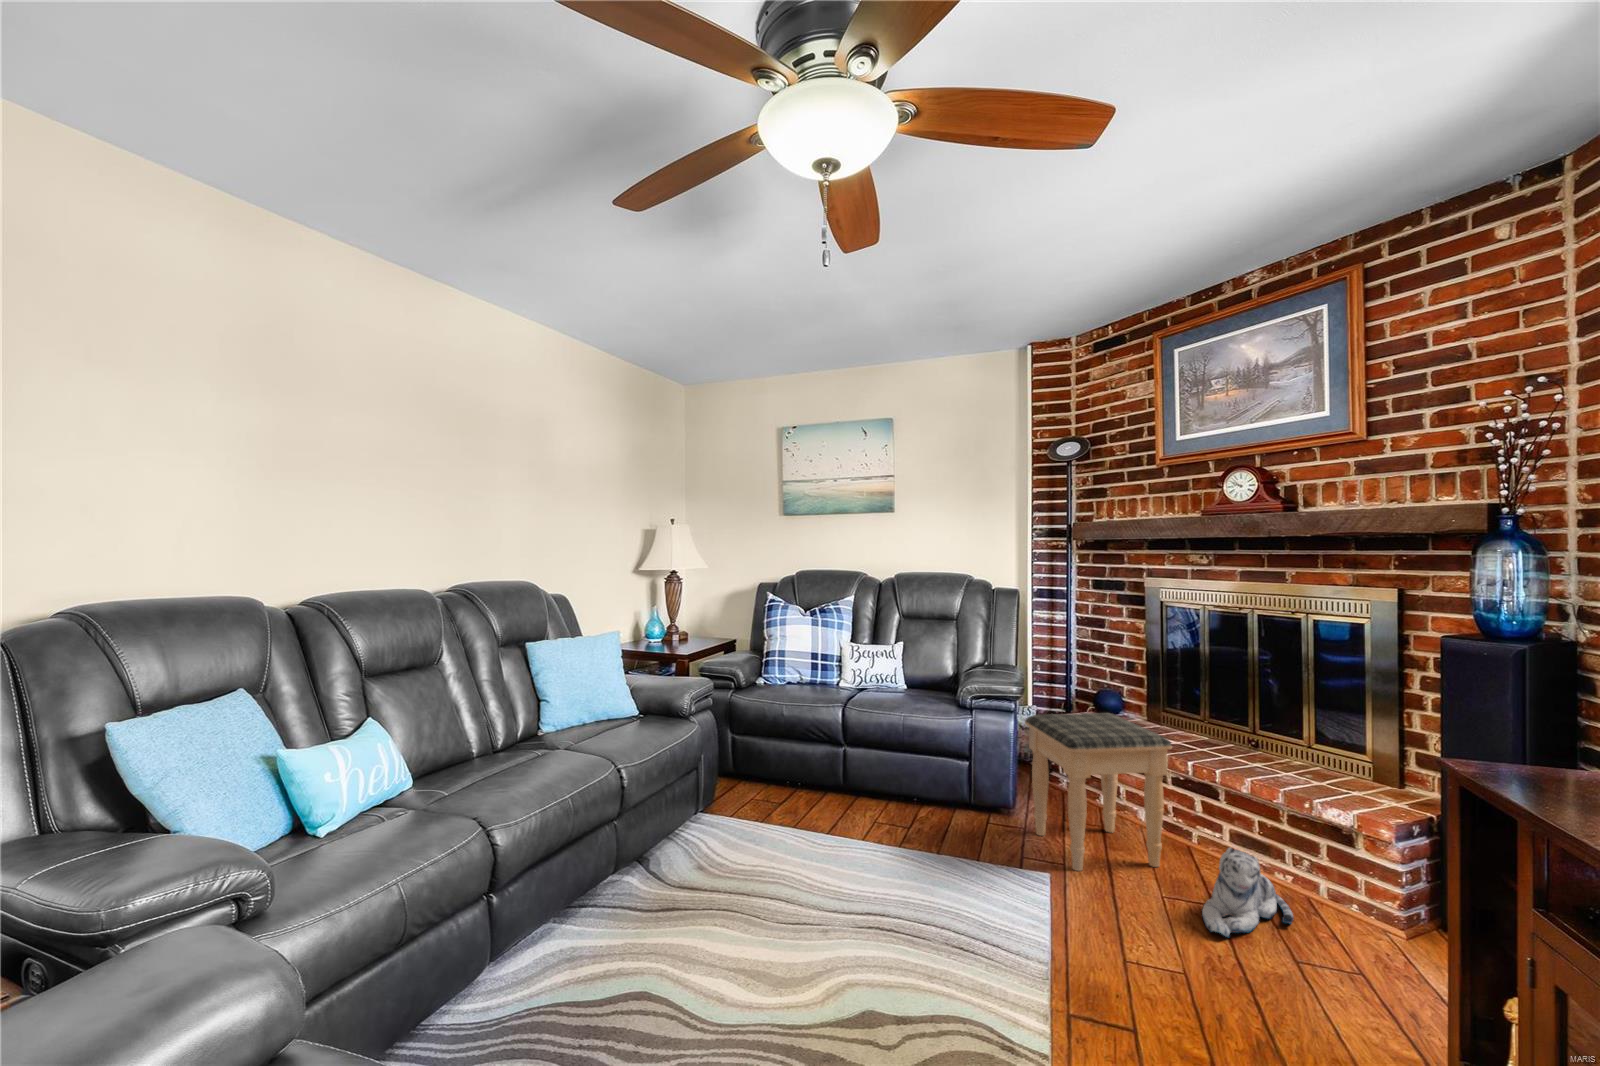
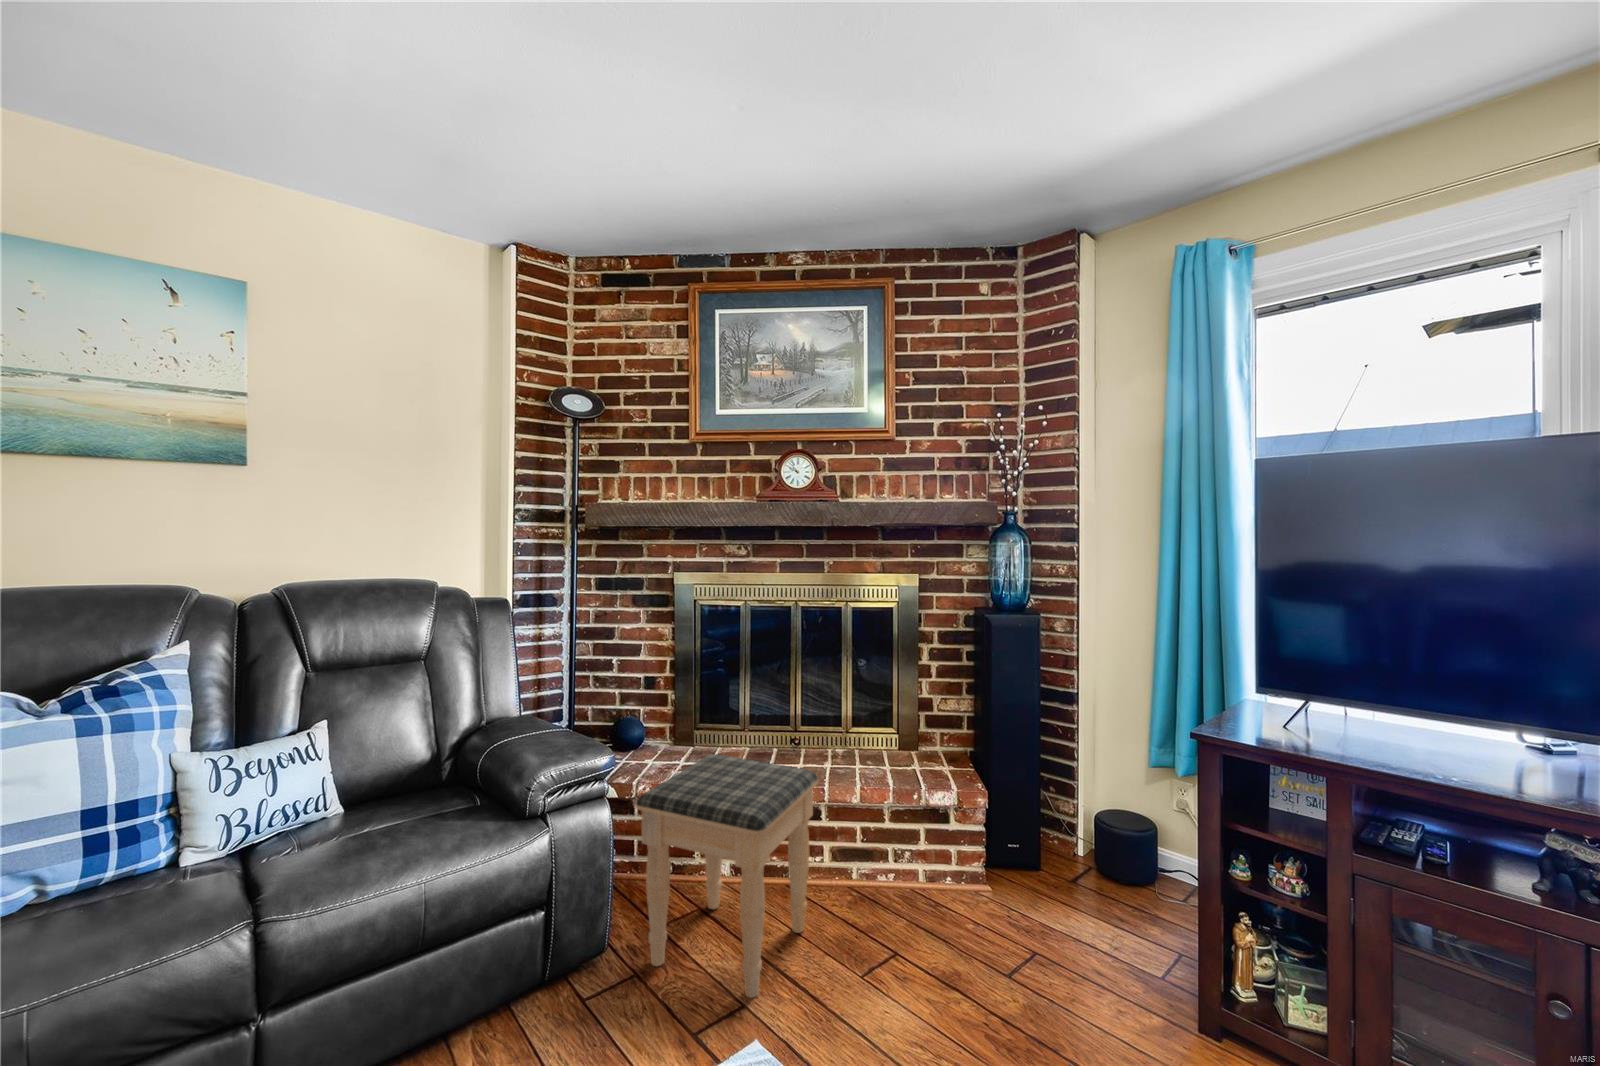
plush toy: present [1202,848,1294,937] -> none [880,876,953,991]

